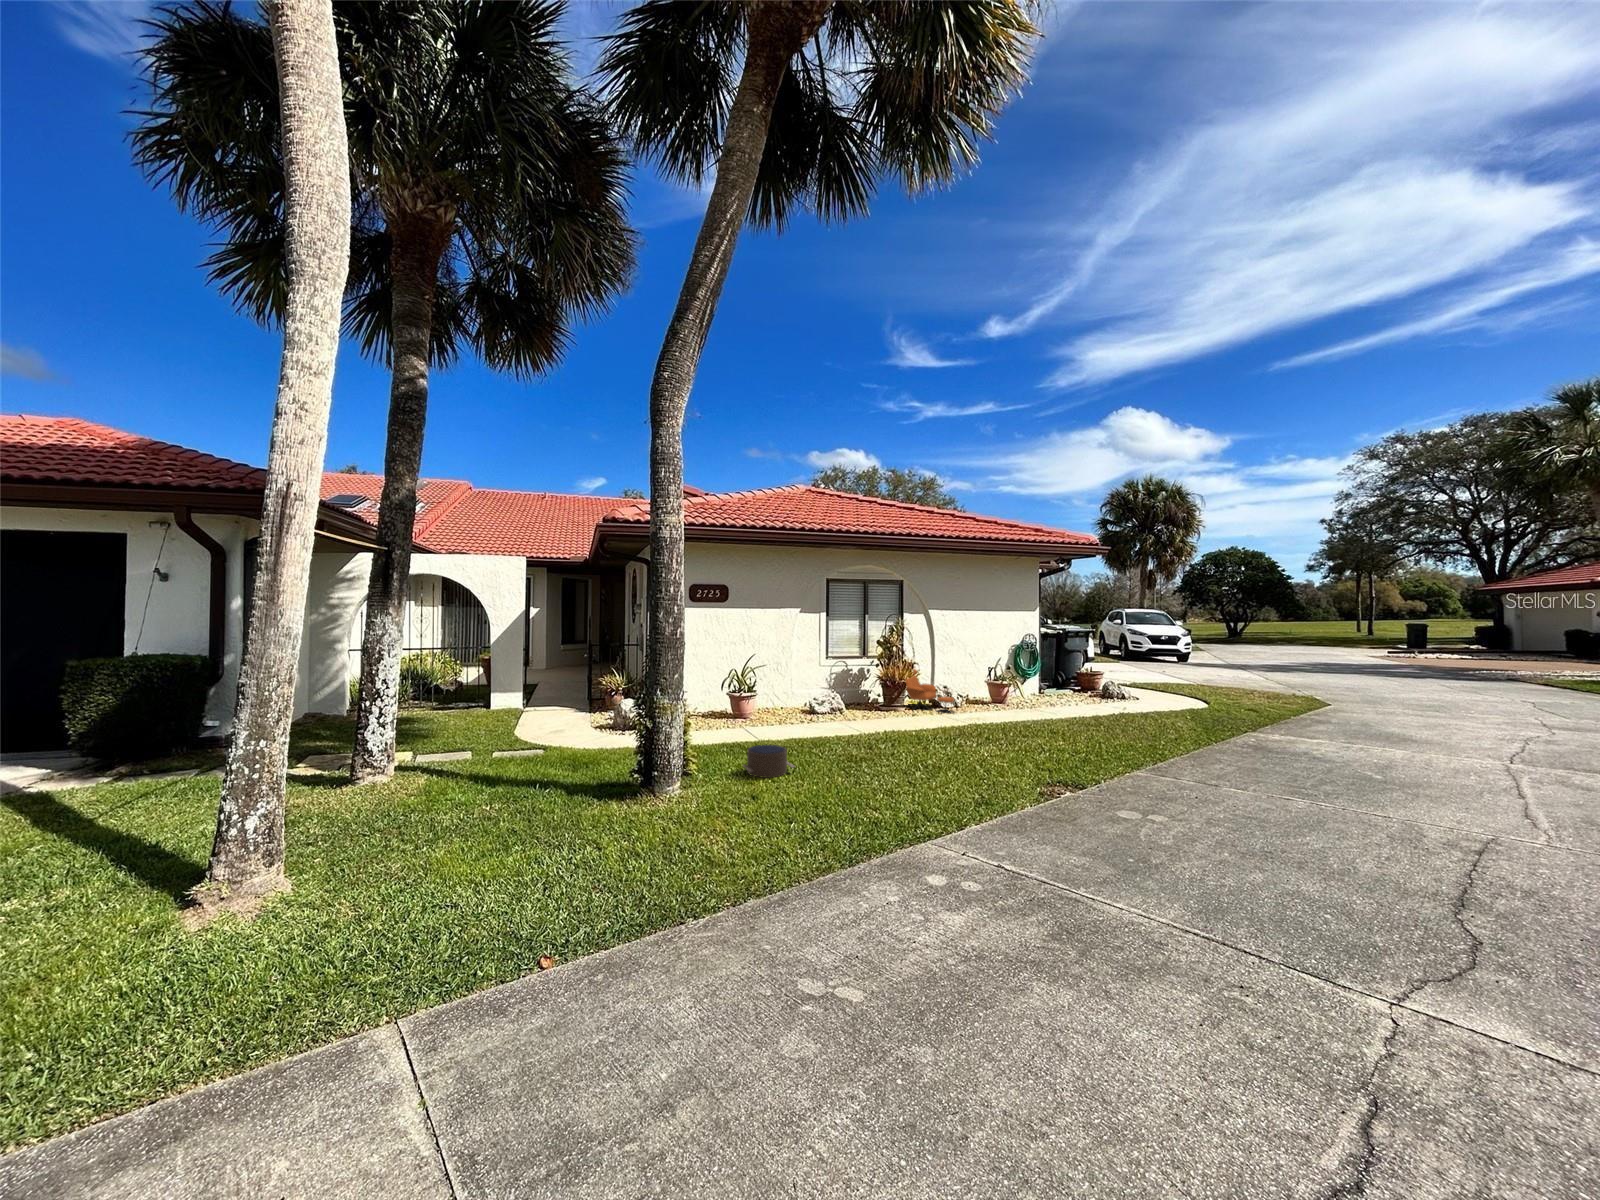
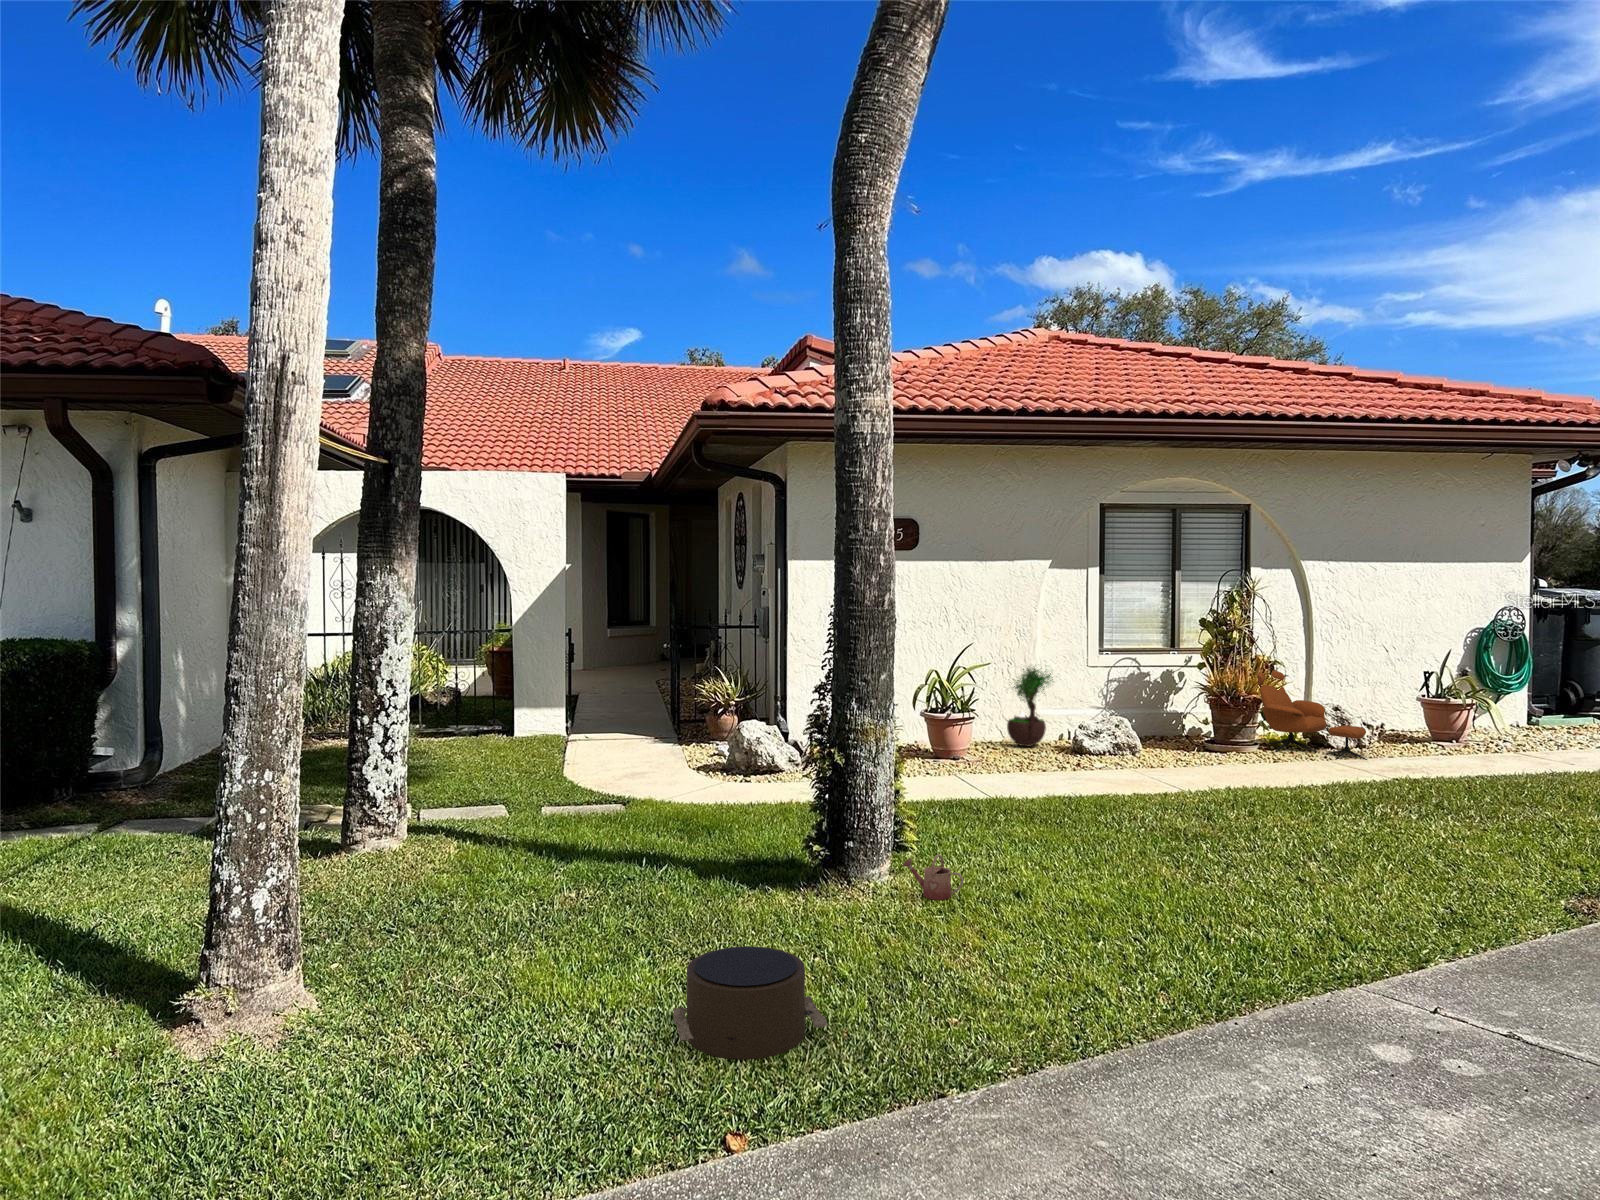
potted tree: none [776,663,802,710] -> present [1007,668,1053,746]
pouf: present [743,745,794,778] -> present [673,946,828,1059]
watering can: none [694,774,727,800] -> present [902,854,963,900]

